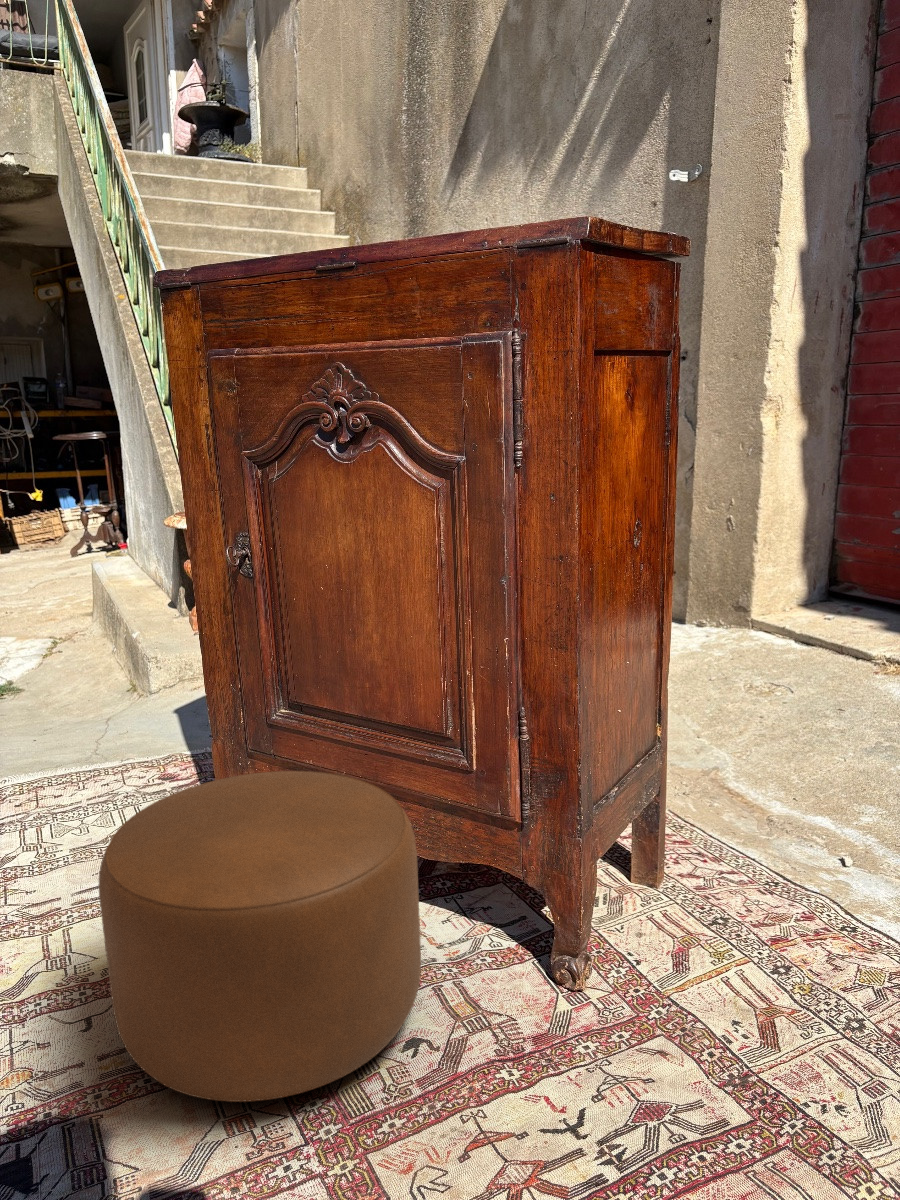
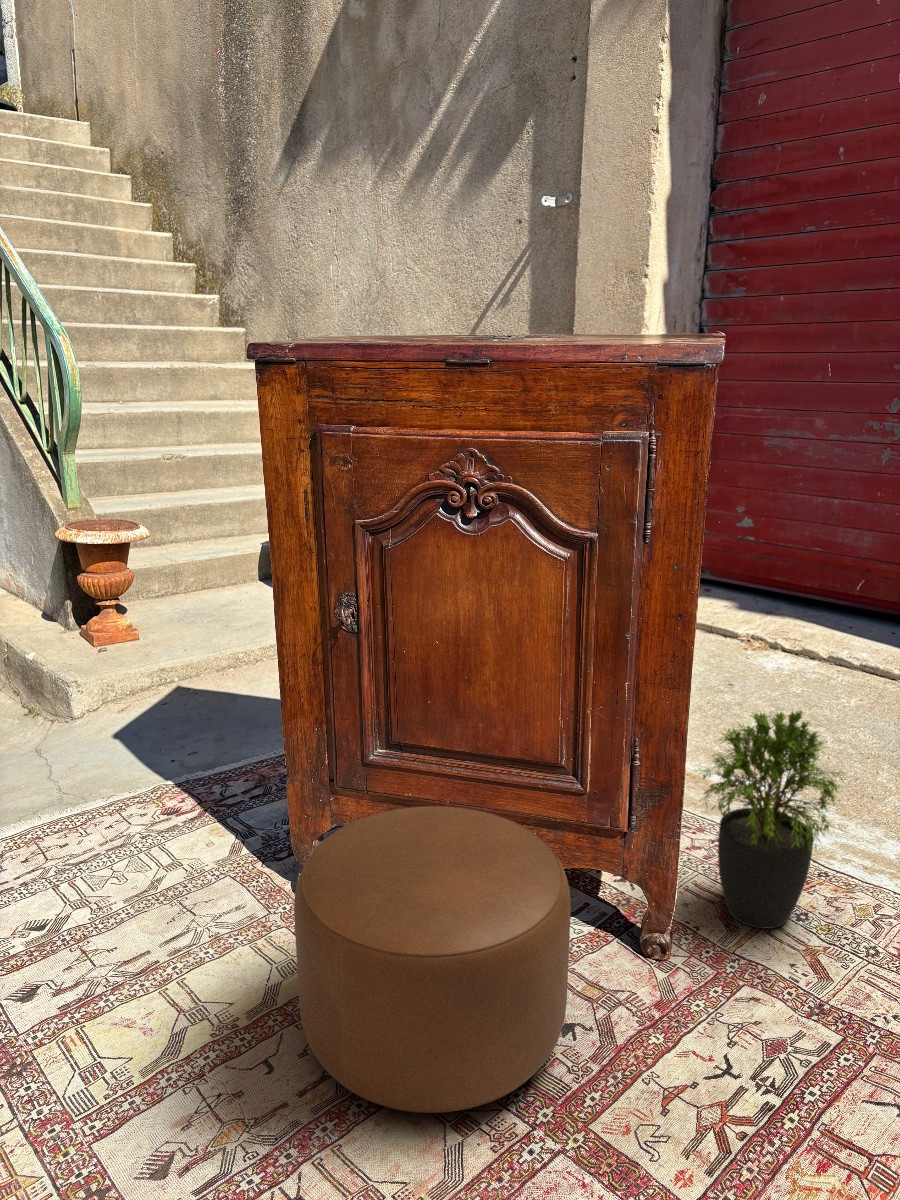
potted plant: none [647,697,825,978] -> present [700,711,841,929]

